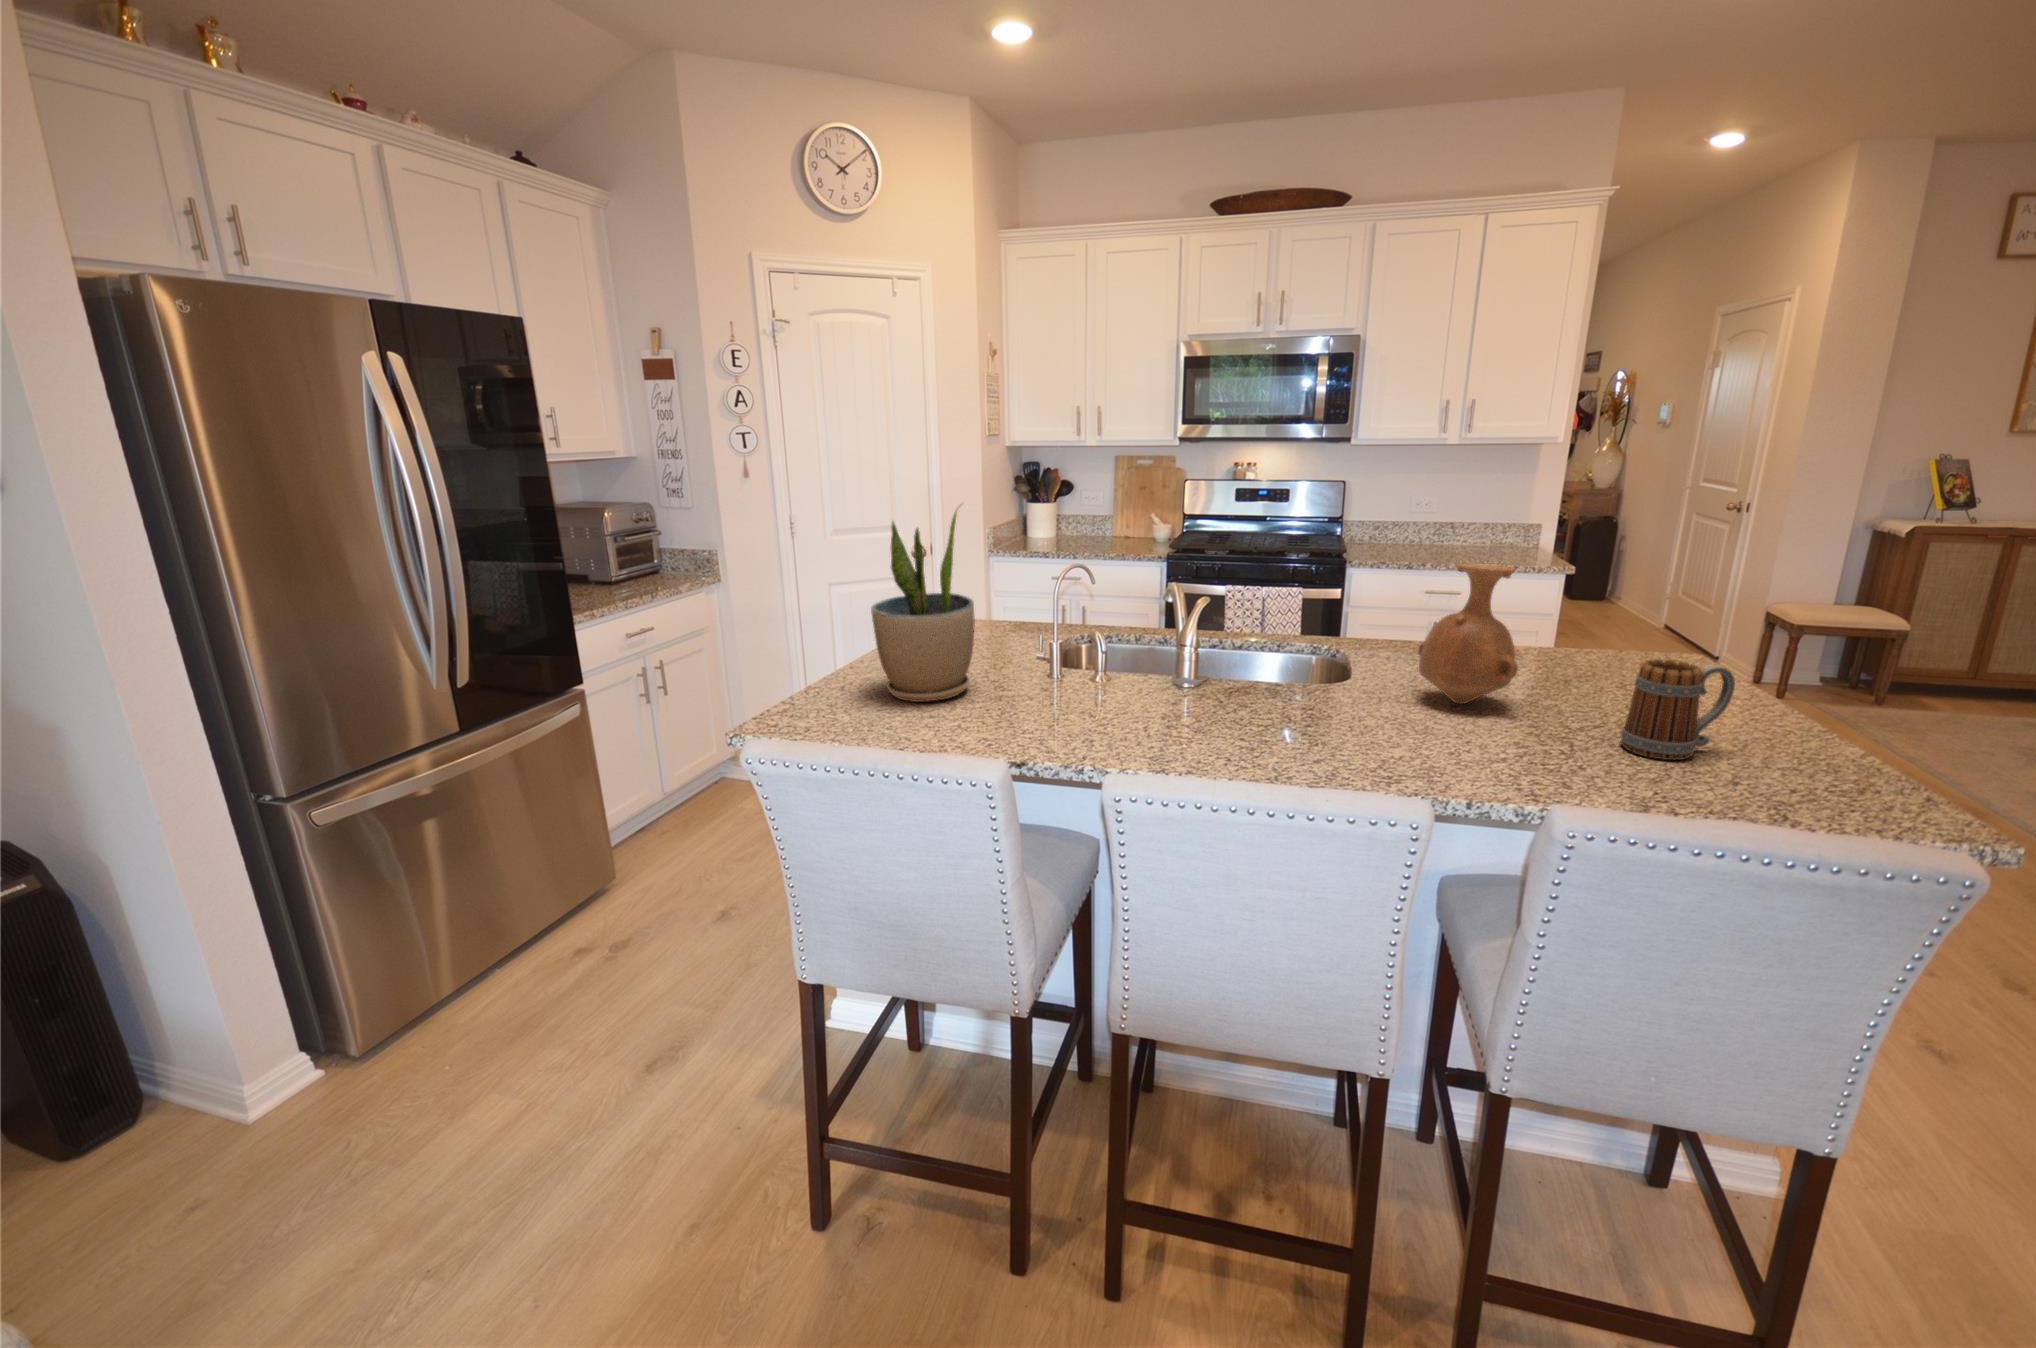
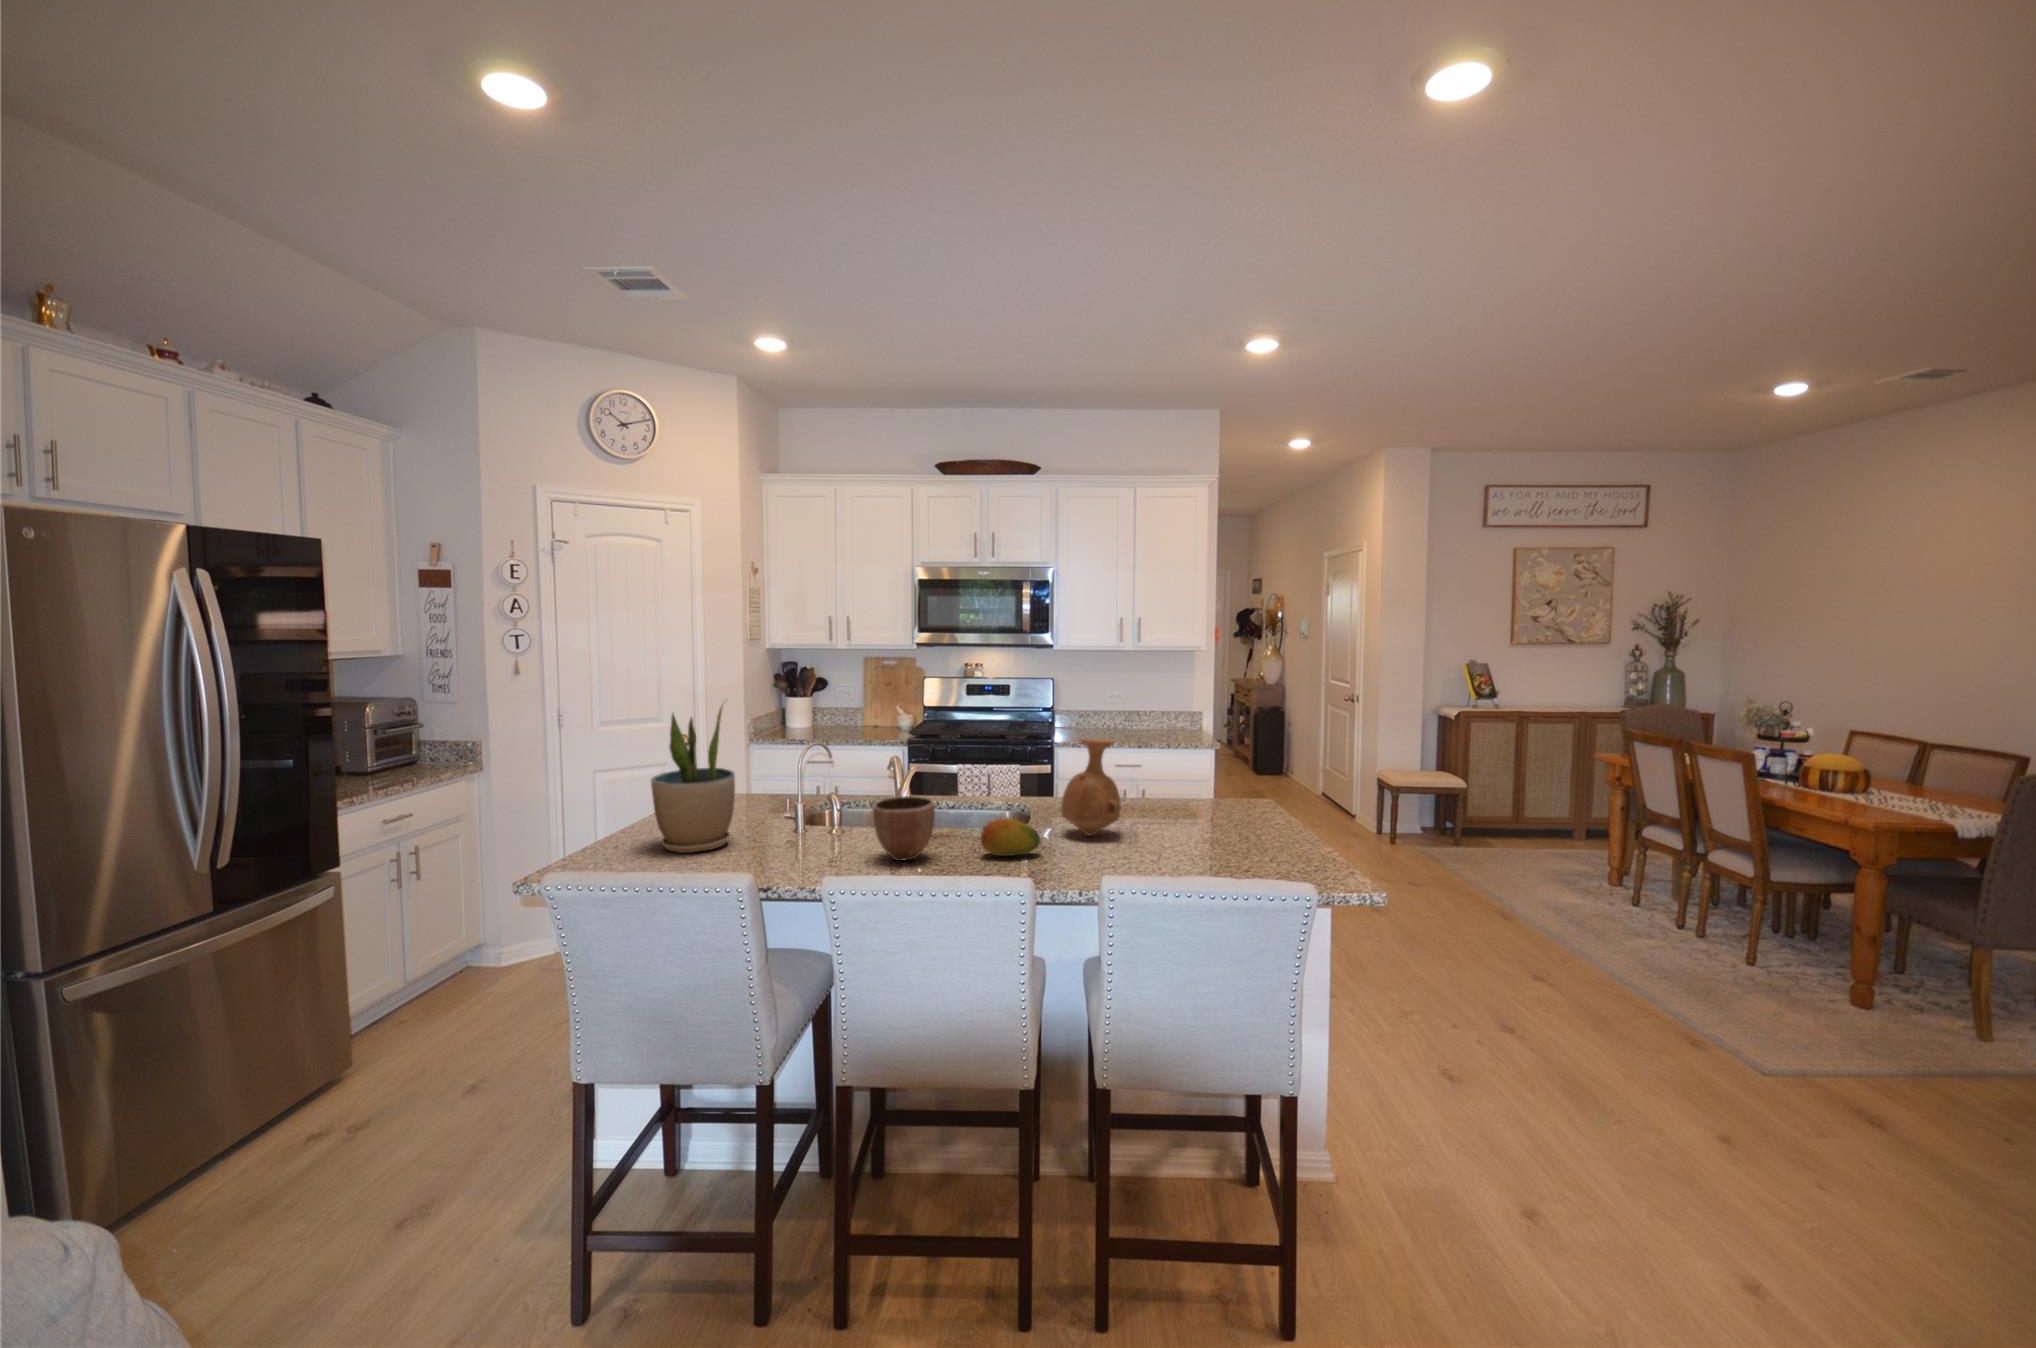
decorative bowl: none [1158,641,1247,732] -> present [873,796,935,861]
mug: present [1621,659,1735,760] -> none [1177,796,1236,860]
fruit: none [1310,681,1400,733] -> present [981,819,1040,856]

